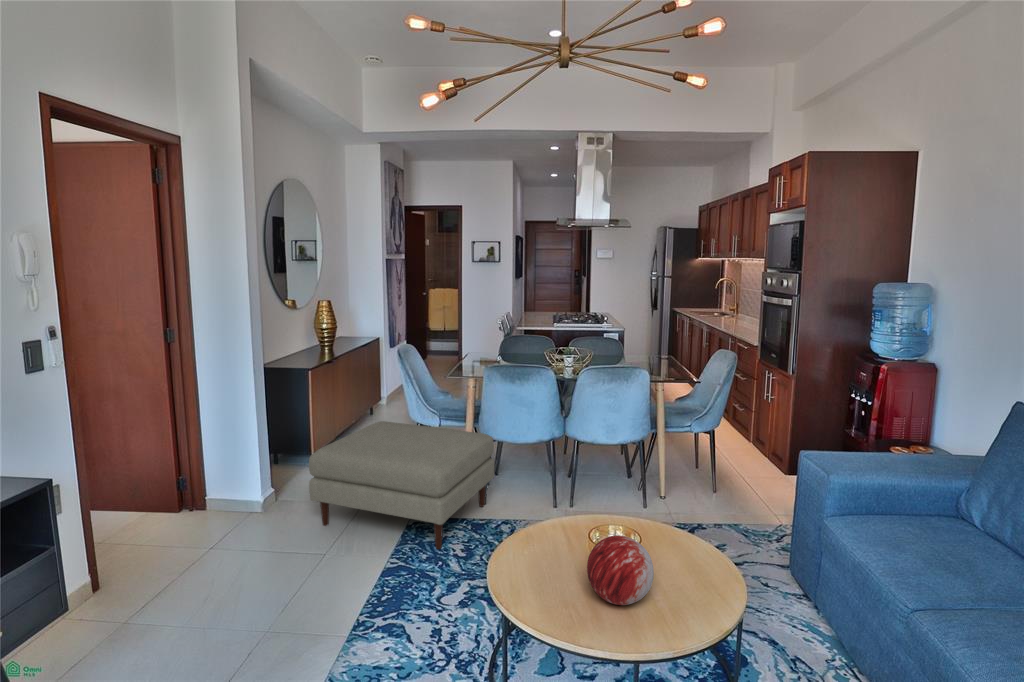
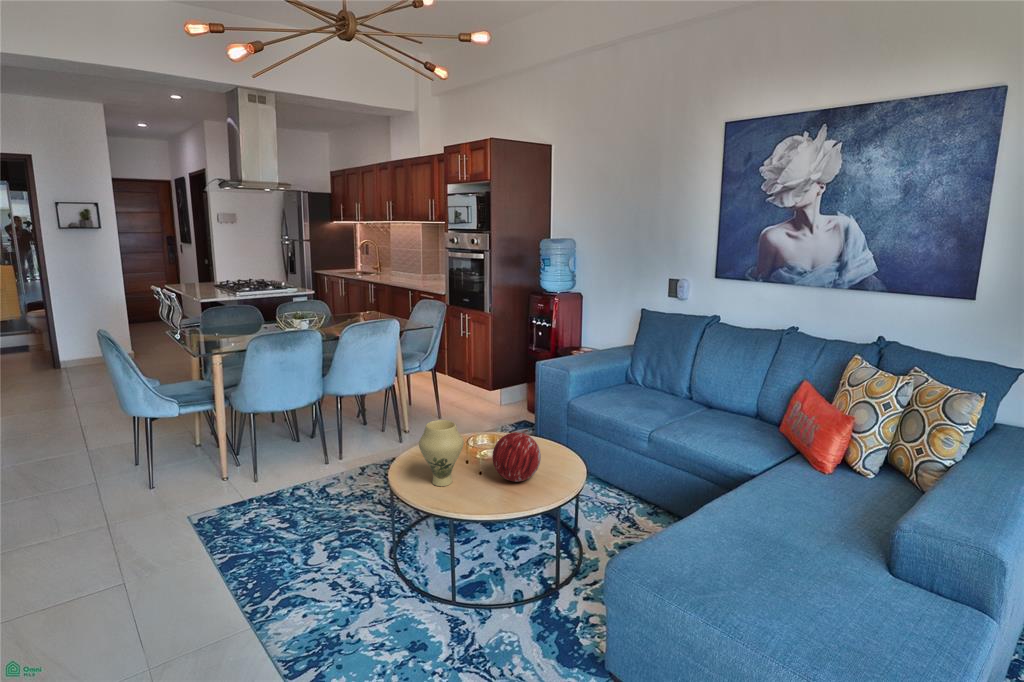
ottoman: present [309,421,495,549] -> none [51,410,267,563]
vase: none [514,491,567,573] -> present [419,420,464,486]

